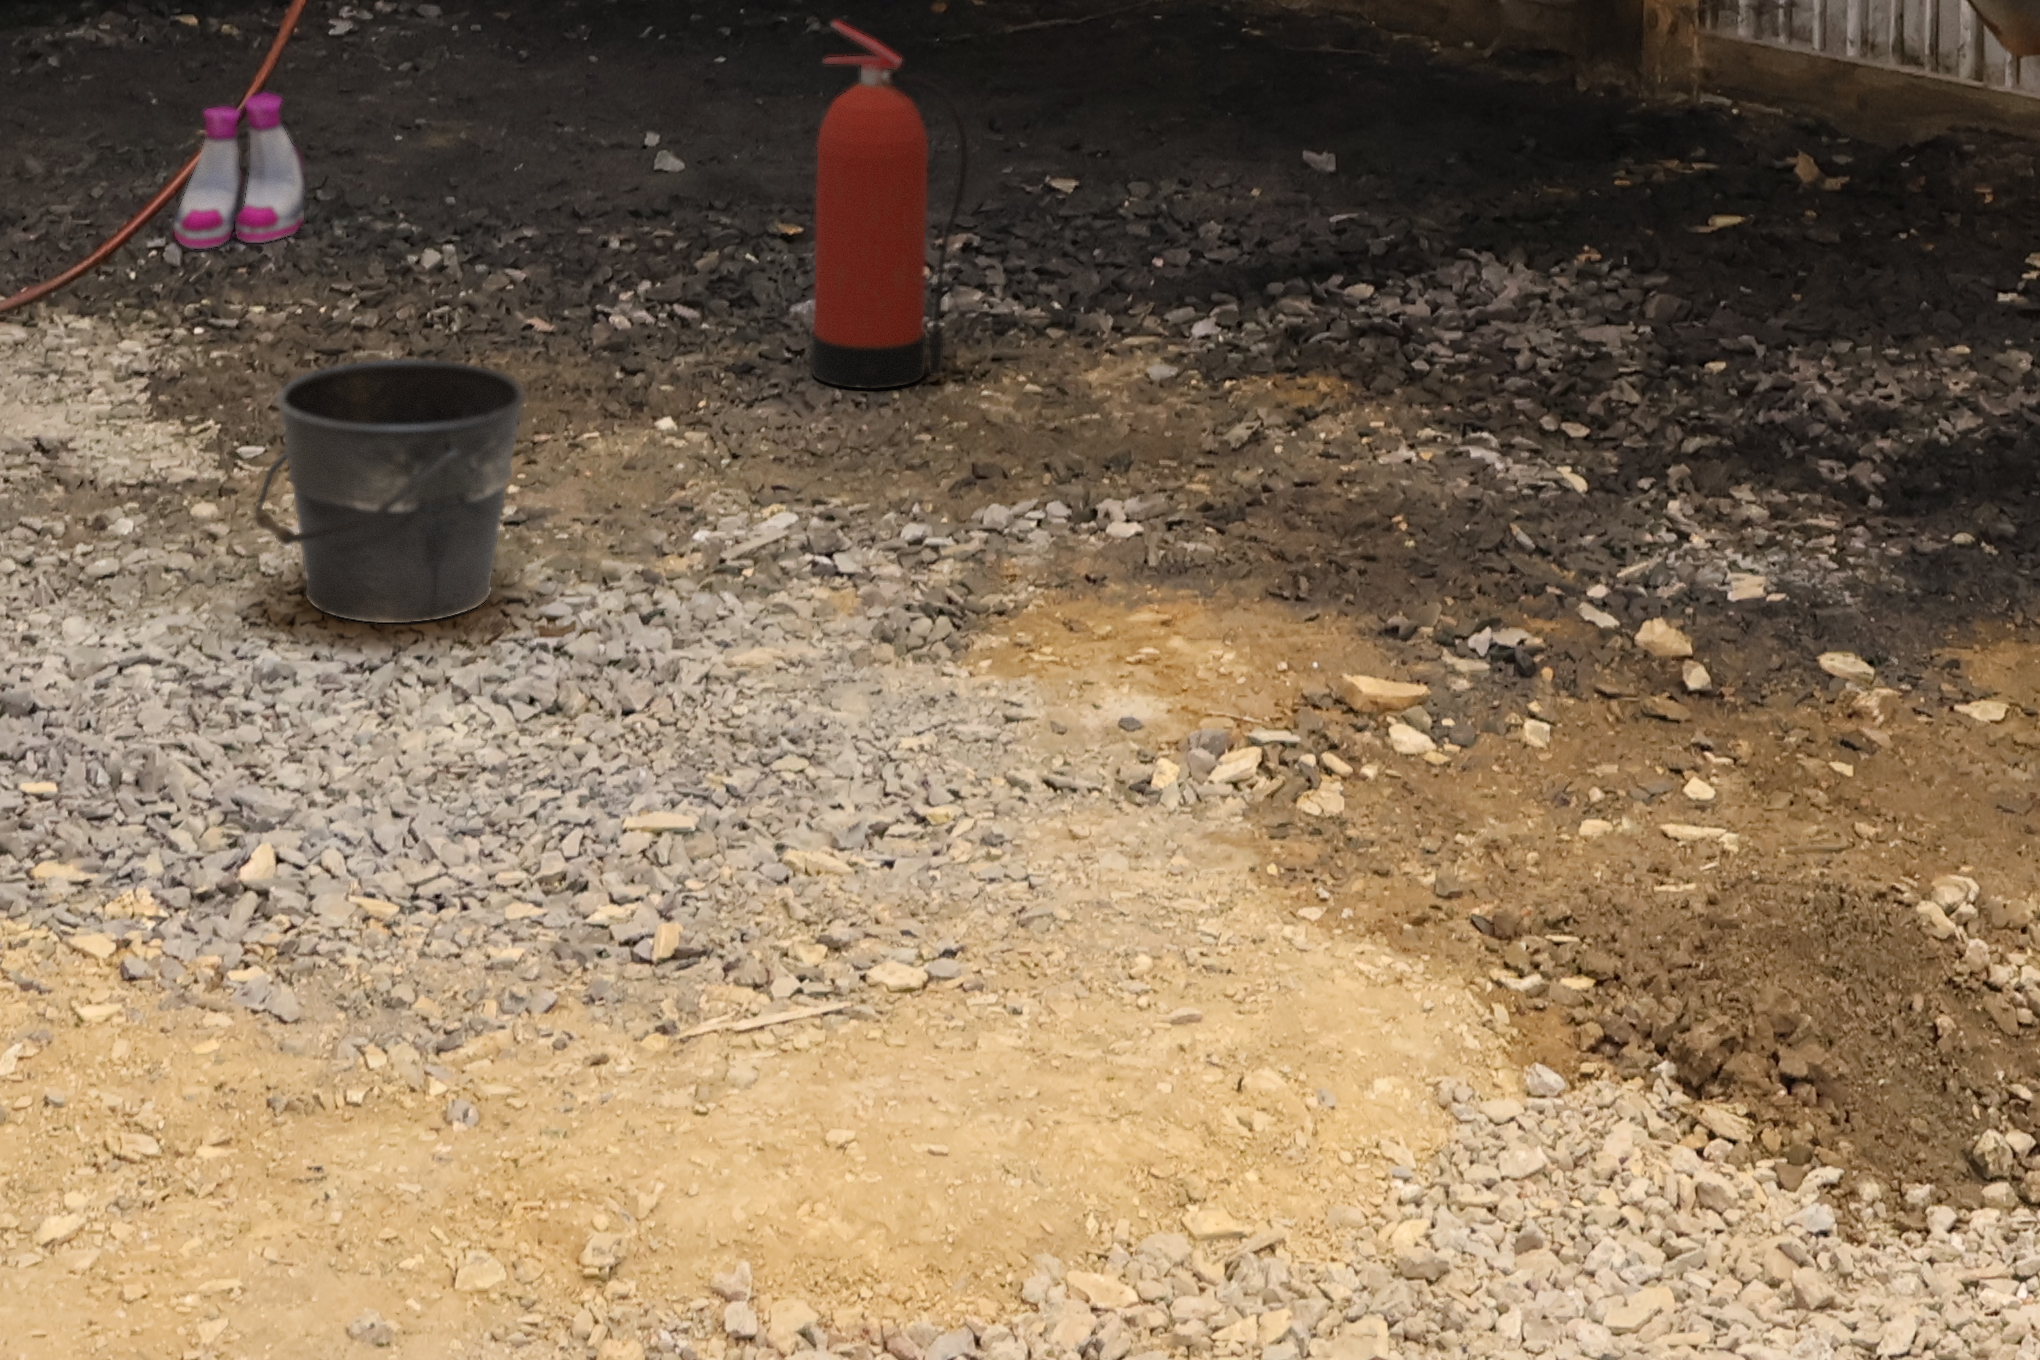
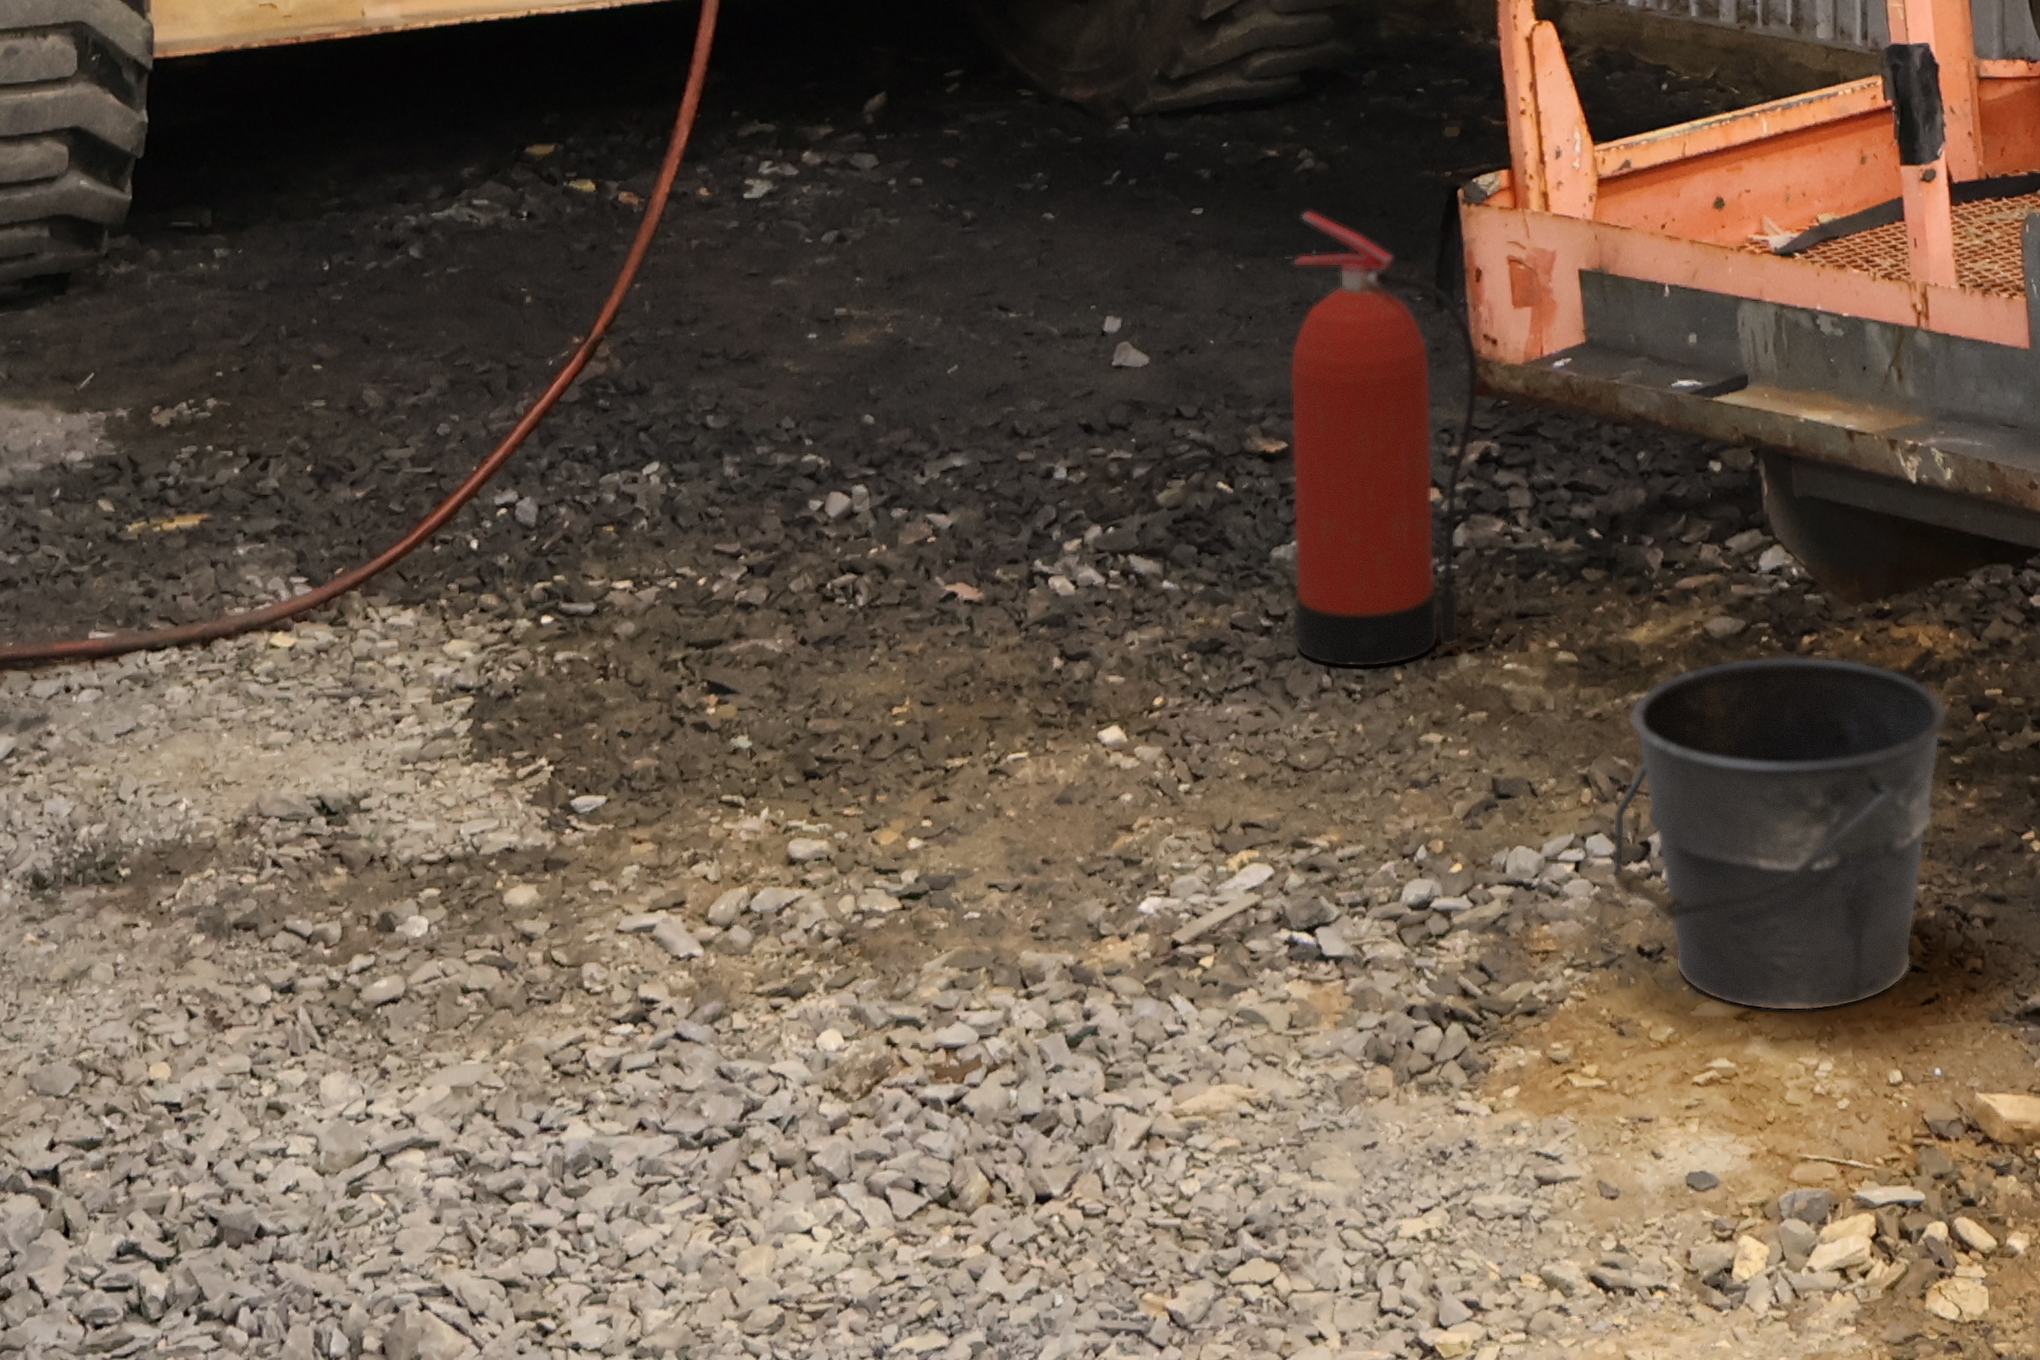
boots: present [174,92,305,249] -> none [530,304,691,502]
bucket: present [254,359,526,623] -> present [1614,658,1945,1009]

